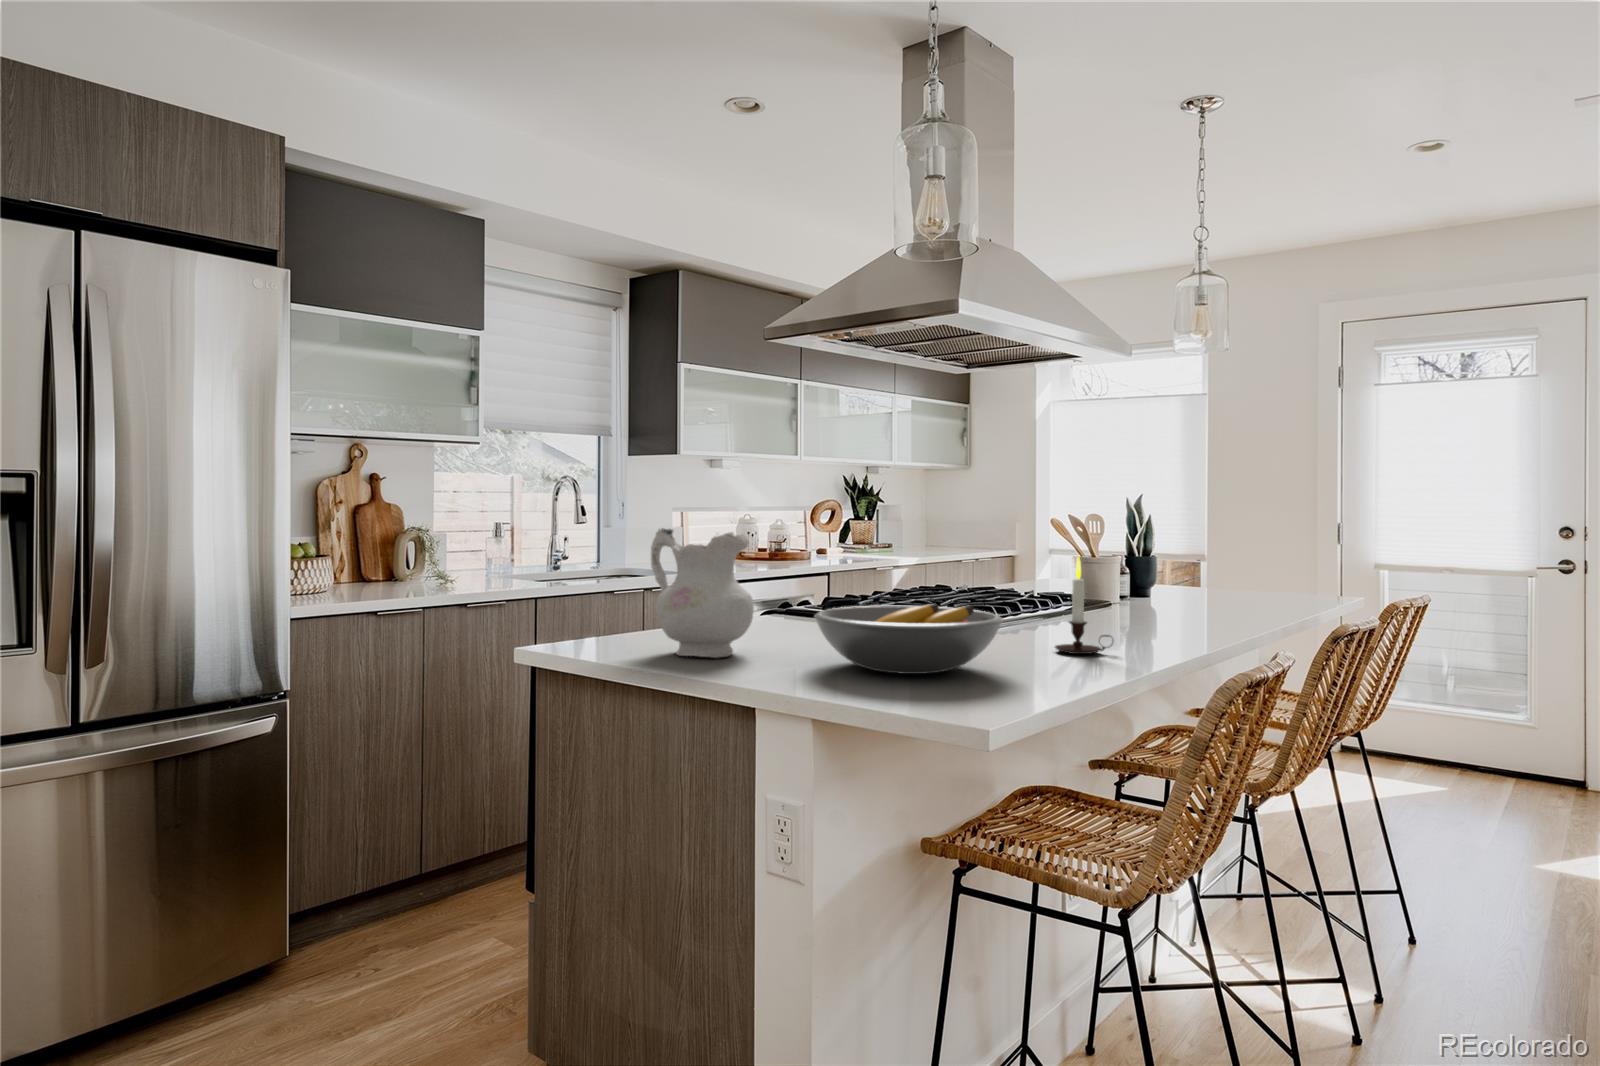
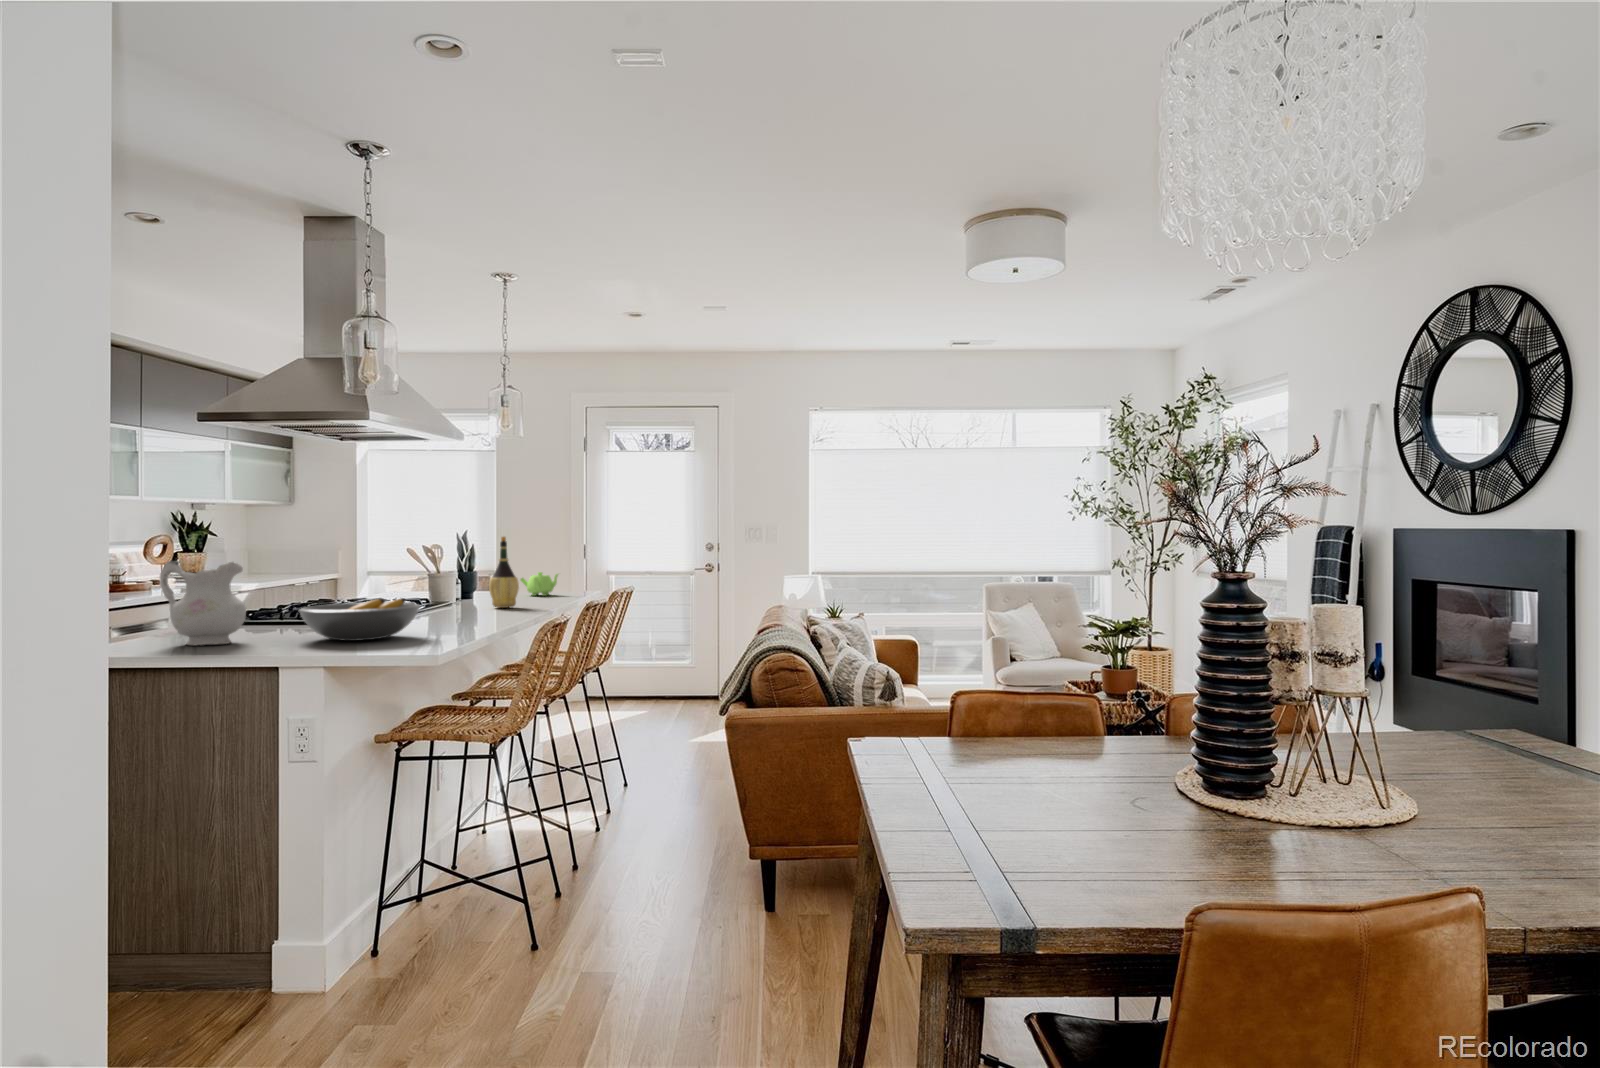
wine bottle: none [1162,504,1212,621] -> present [489,537,519,608]
candle: present [1055,557,1111,654] -> none [439,568,474,626]
teapot: none [1224,564,1293,602] -> present [520,572,558,596]

